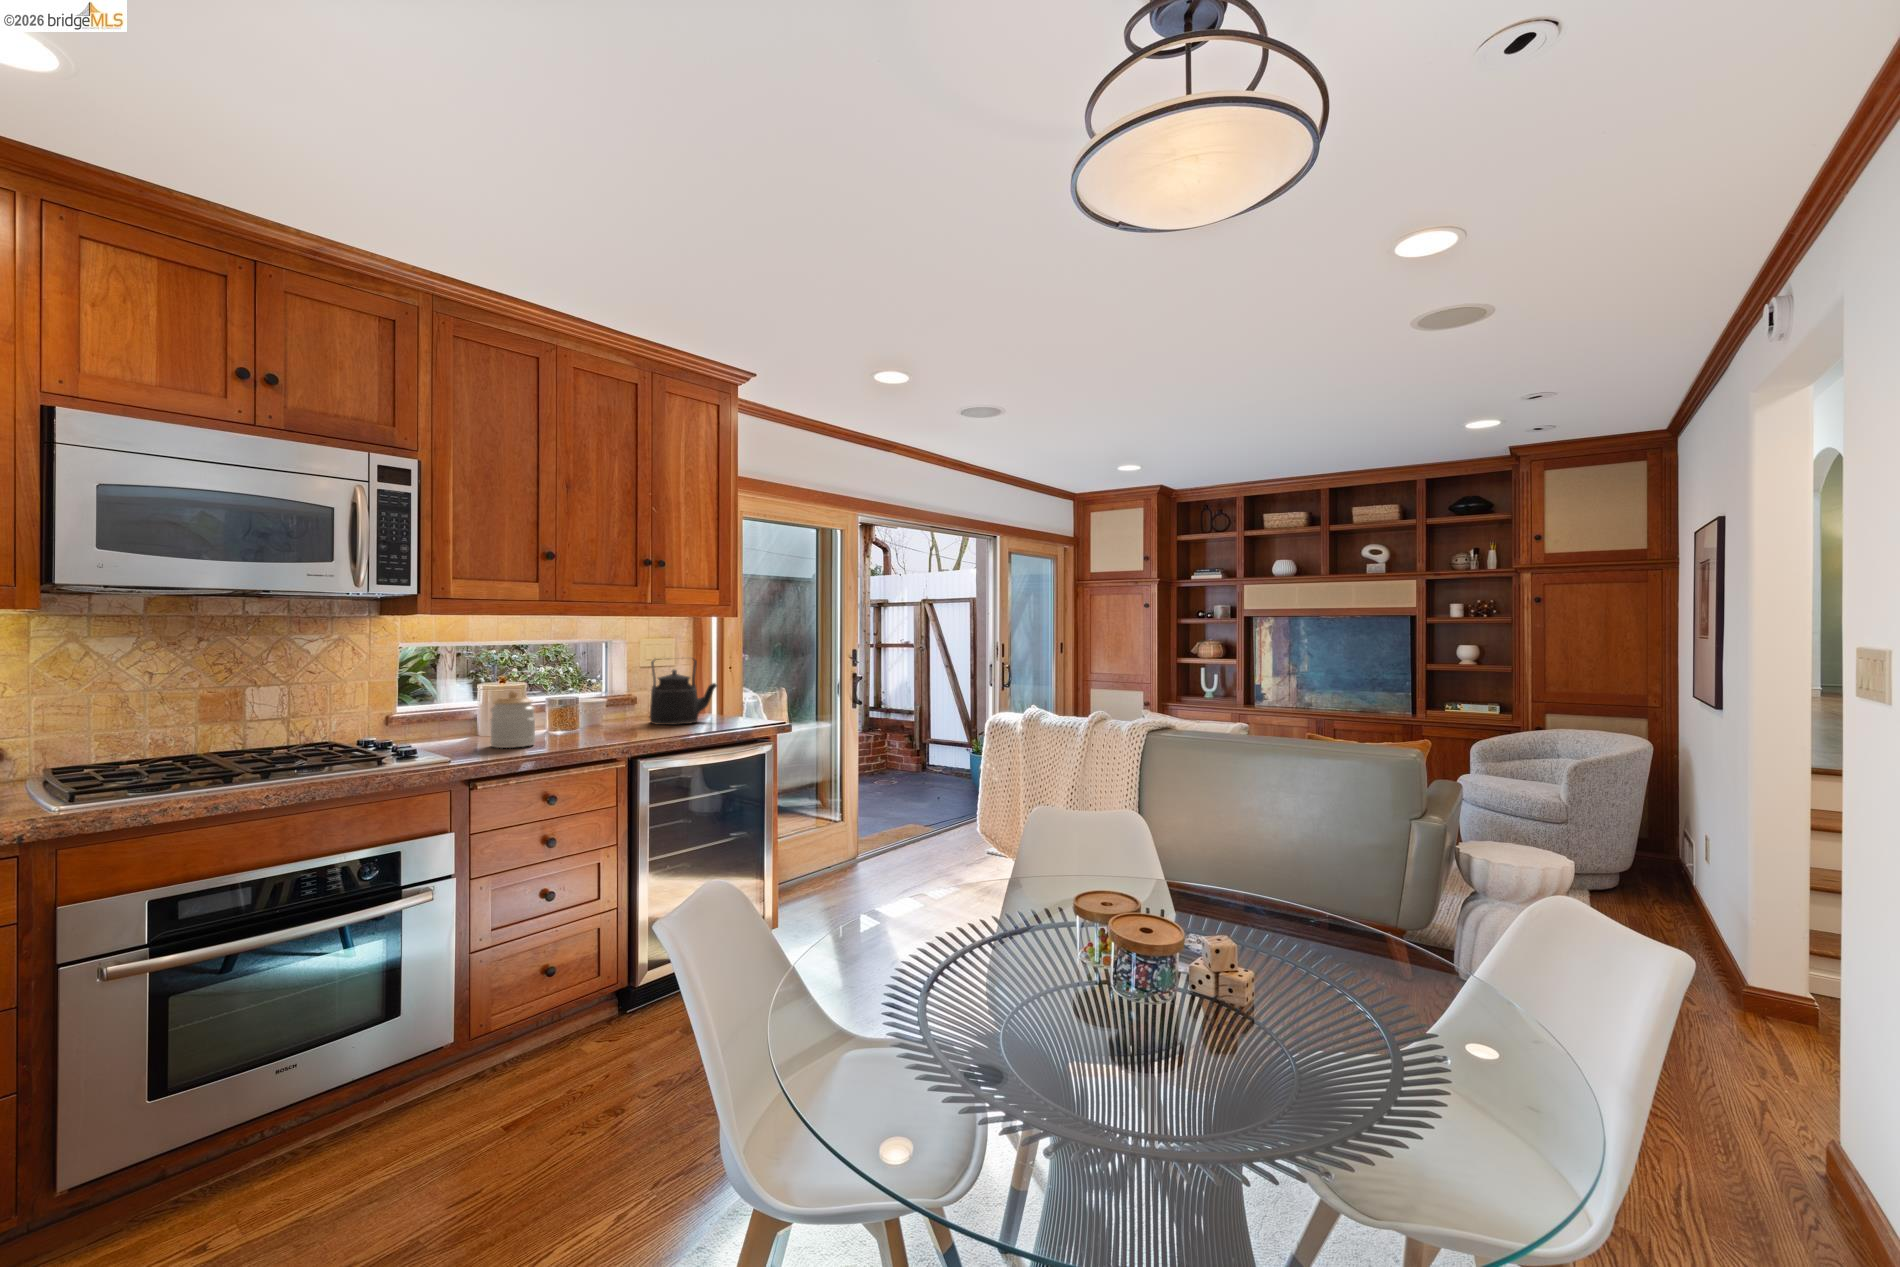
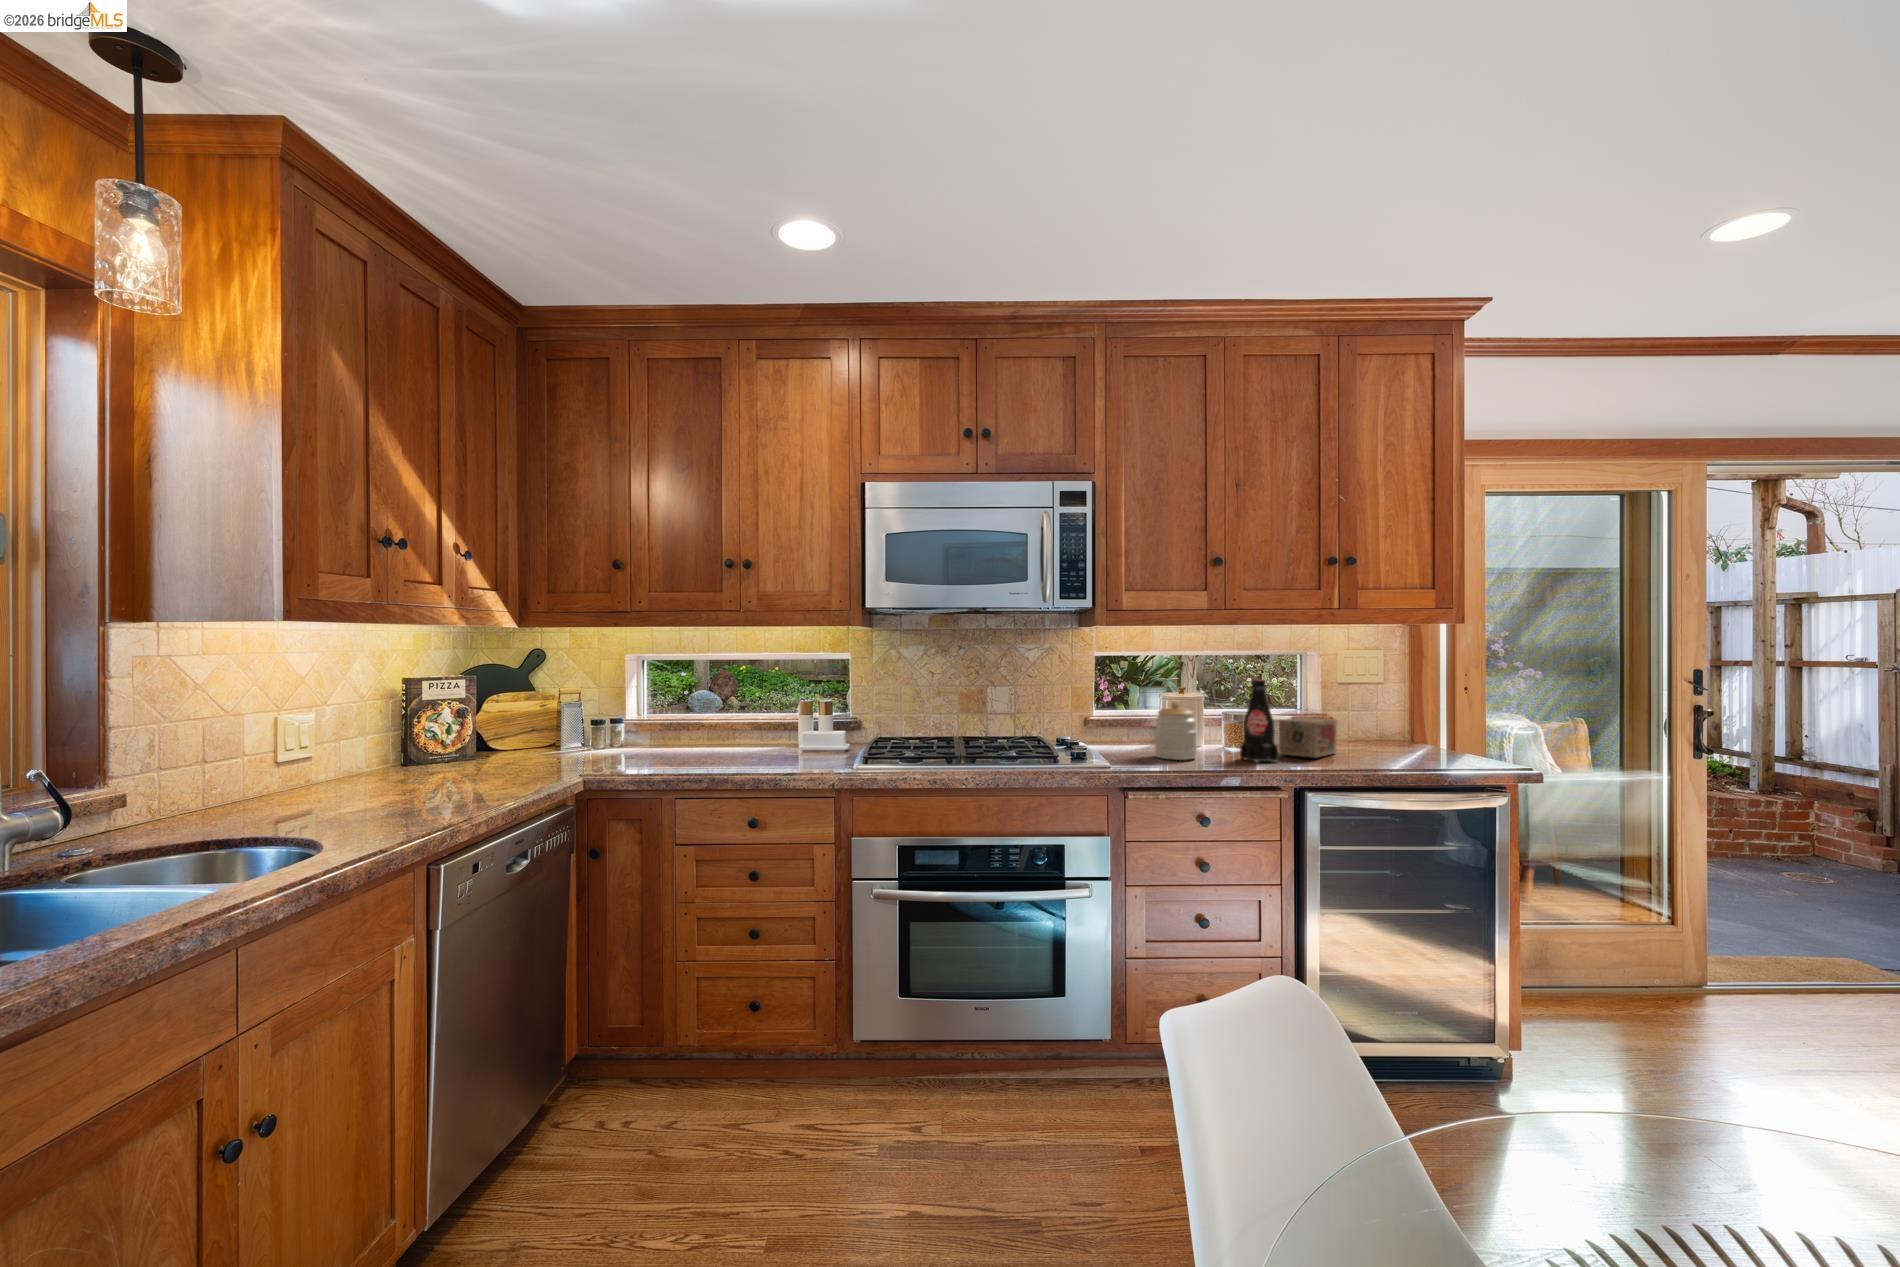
kettle: present [650,659,717,725] -> none [1344,673,1435,753]
bottle: none [575,667,611,742] -> present [1240,679,1278,762]
tea box: none [605,699,649,733] -> present [1279,718,1337,758]

